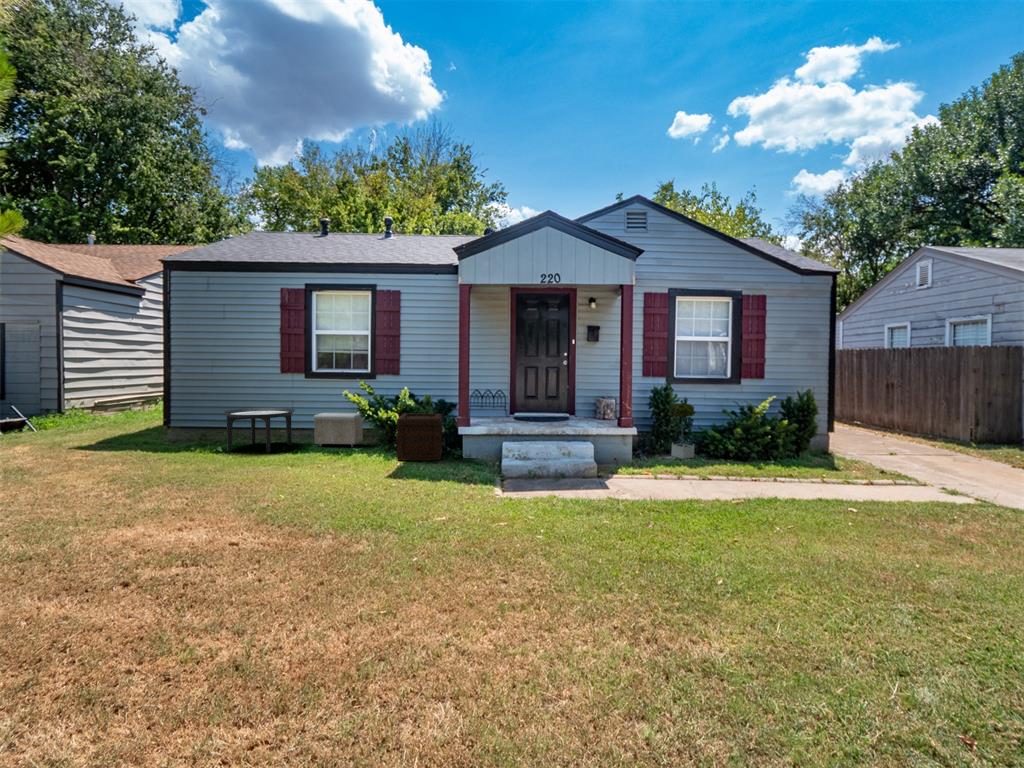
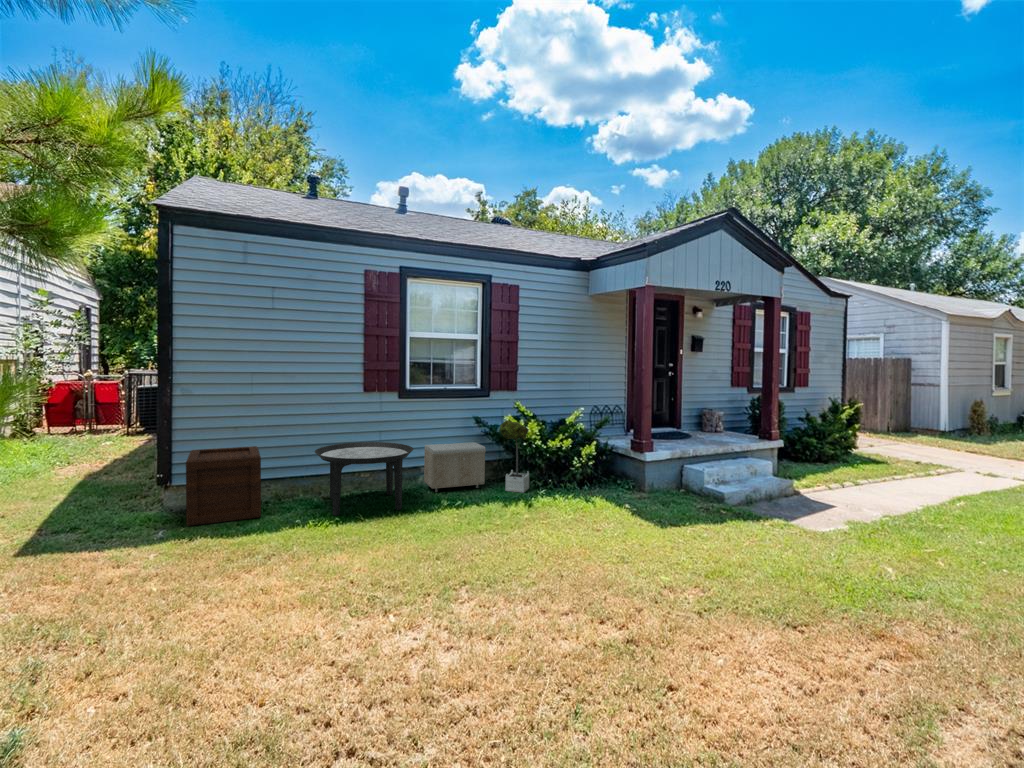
potted tree: present [669,403,696,459] -> present [500,420,529,493]
wooden crate: present [397,414,442,461] -> present [186,446,261,526]

